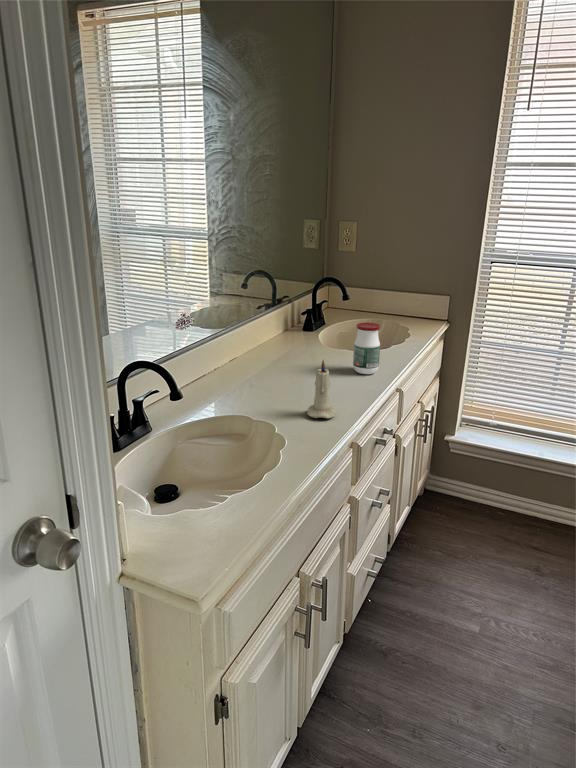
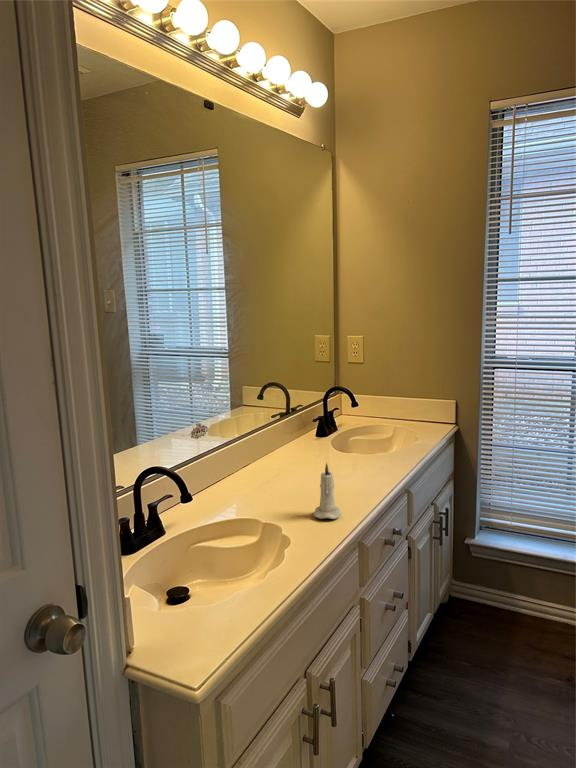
jar: present [353,323,380,374] -> none [360,428,386,477]

